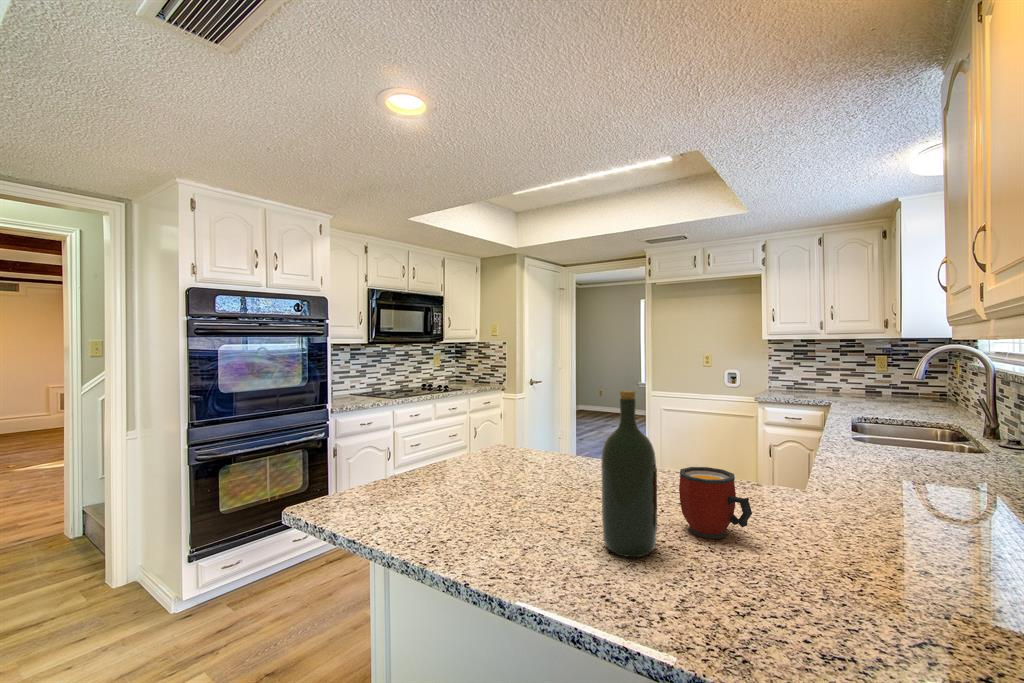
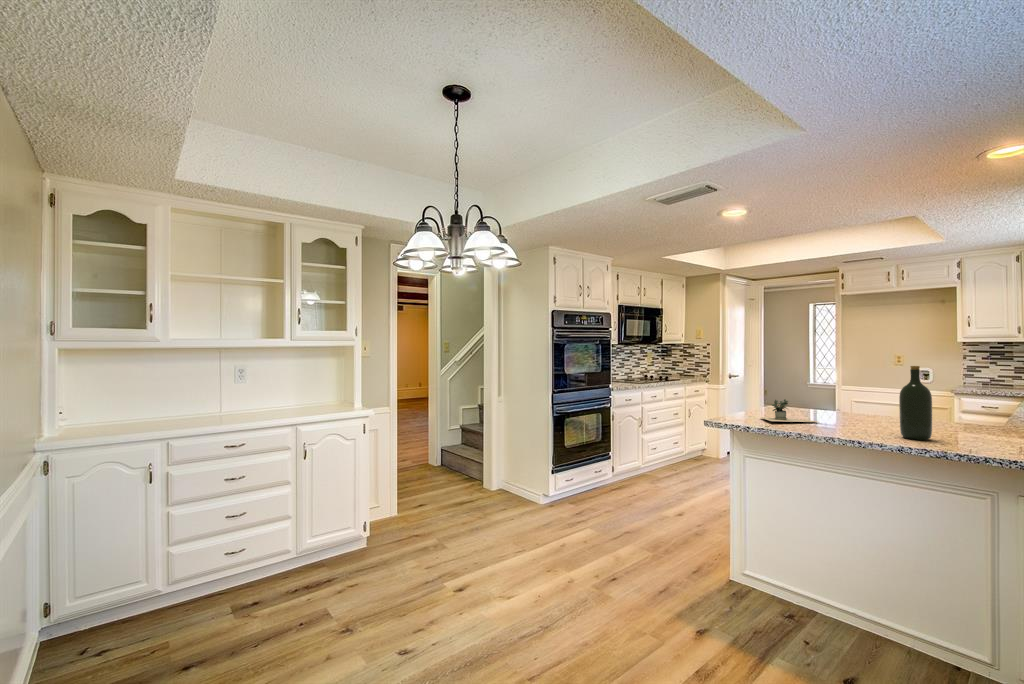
potted plant: none [405,449,543,501] -> present [761,399,818,422]
mug: present [679,467,752,539] -> none [938,406,985,438]

